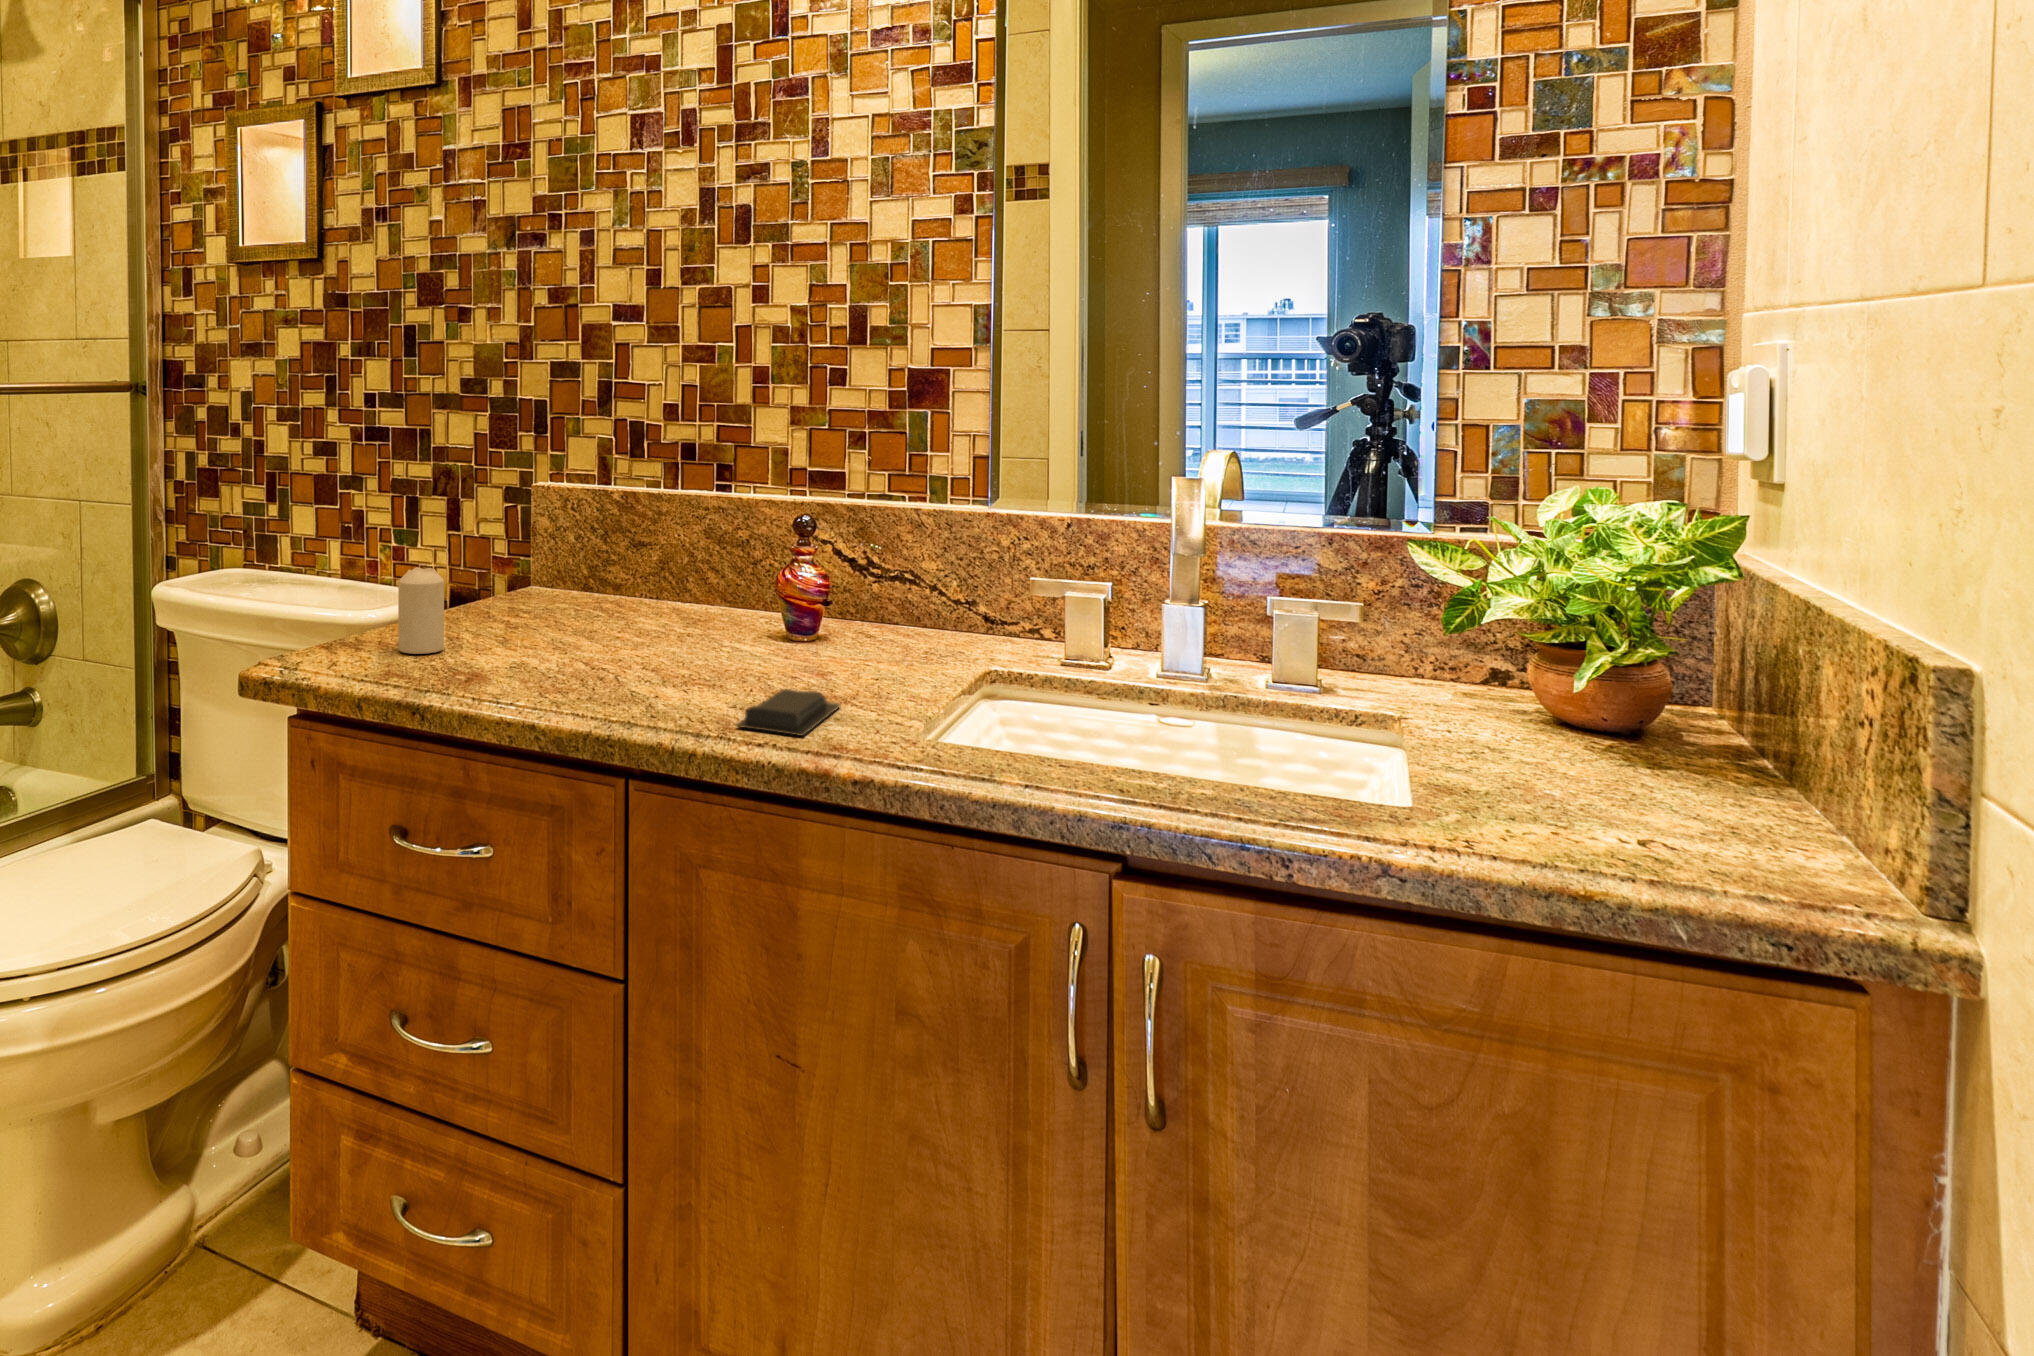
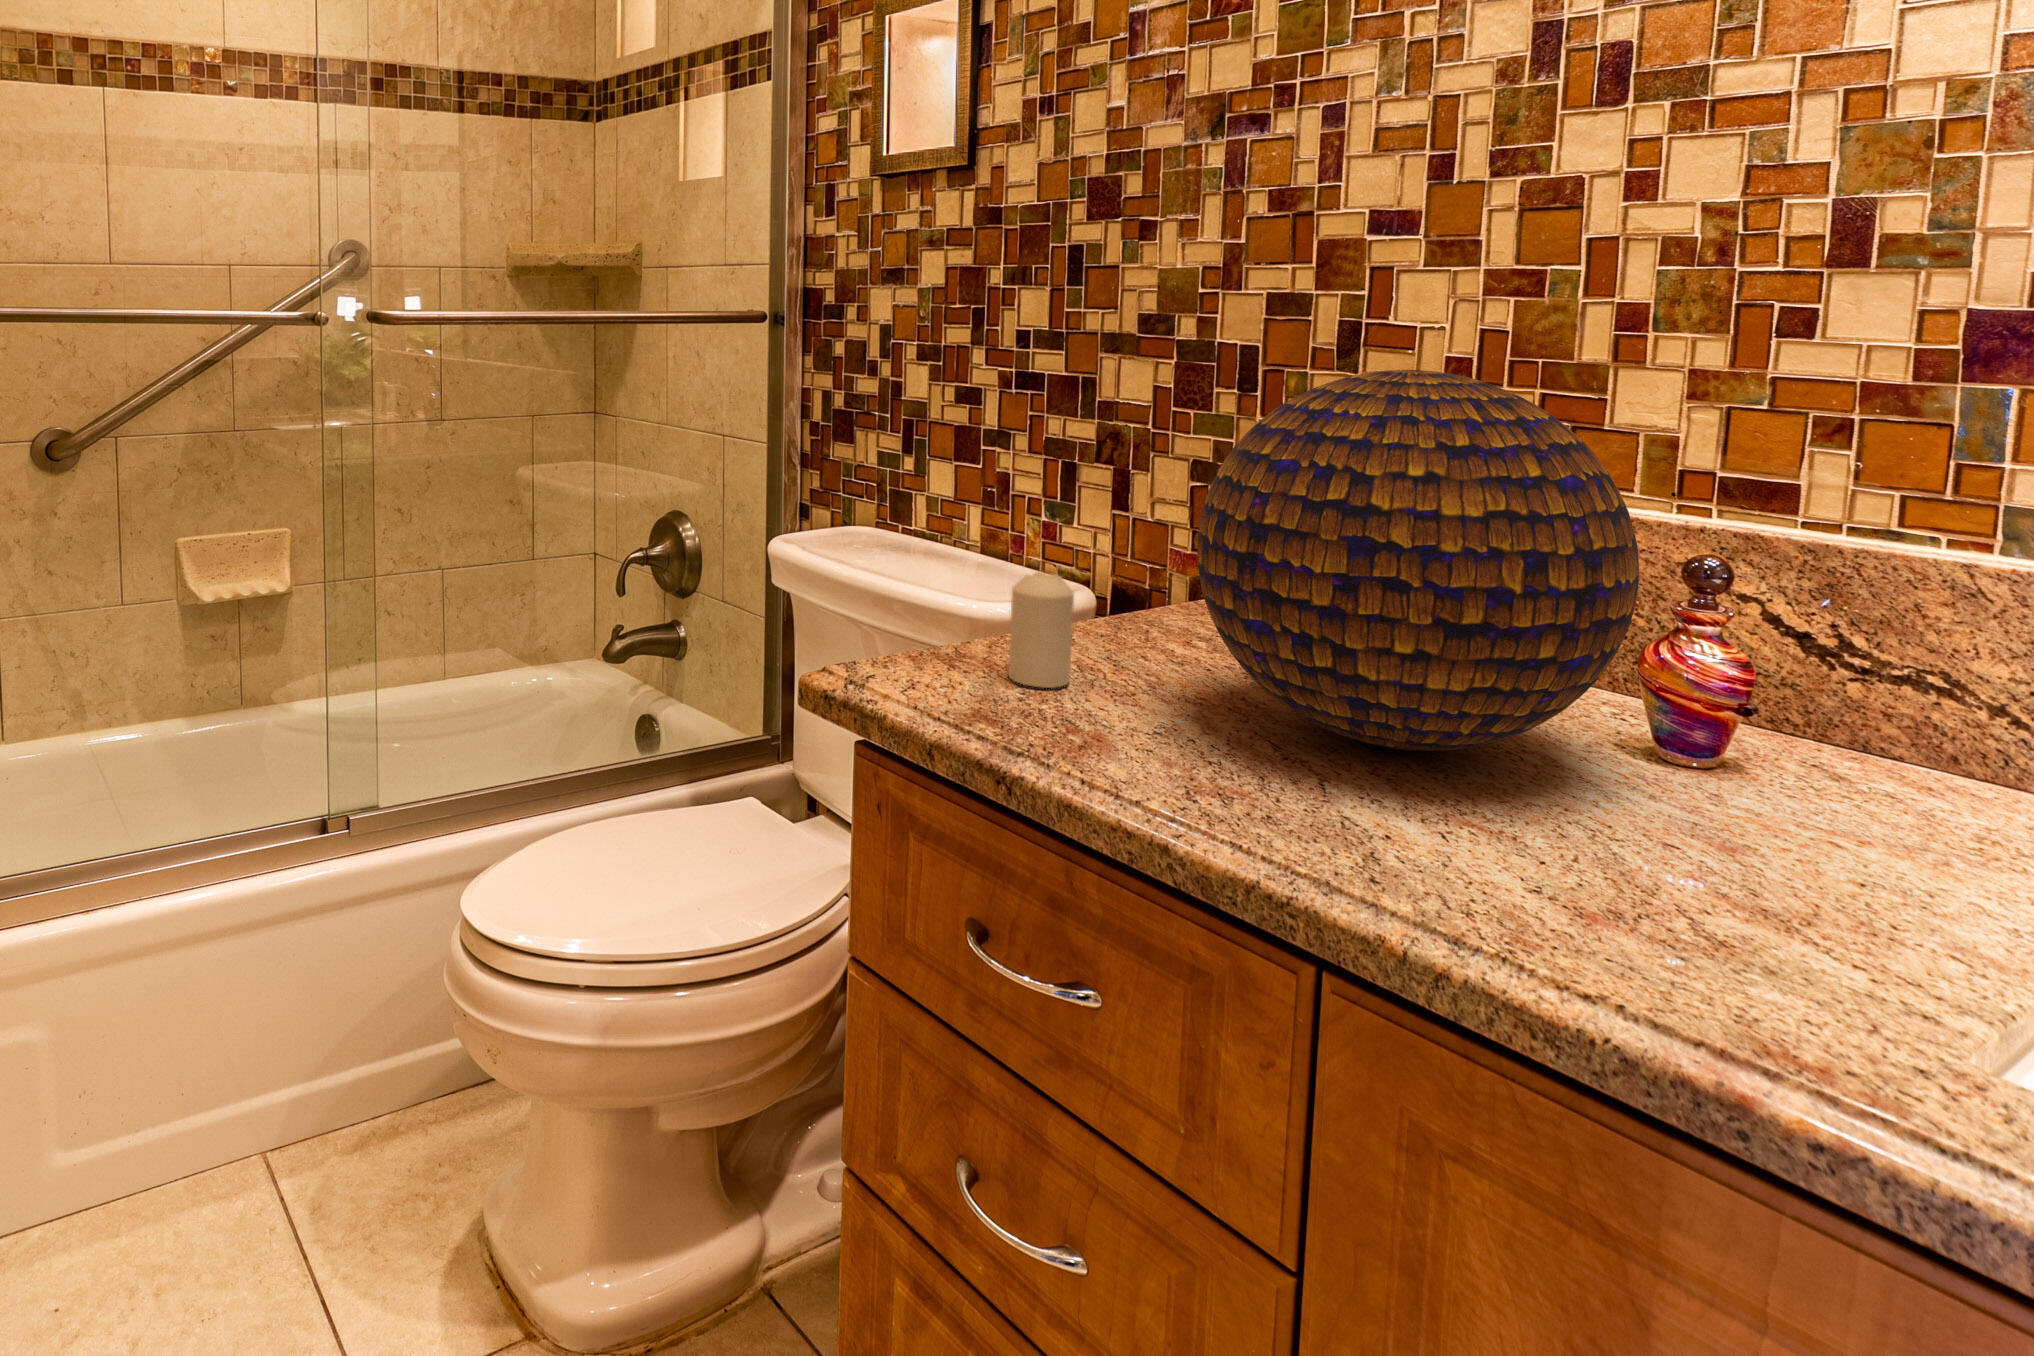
decorative orb: none [528,407,772,654] -> present [1197,370,1639,751]
soap bar: present [737,689,840,736] -> none [1536,883,1775,1003]

